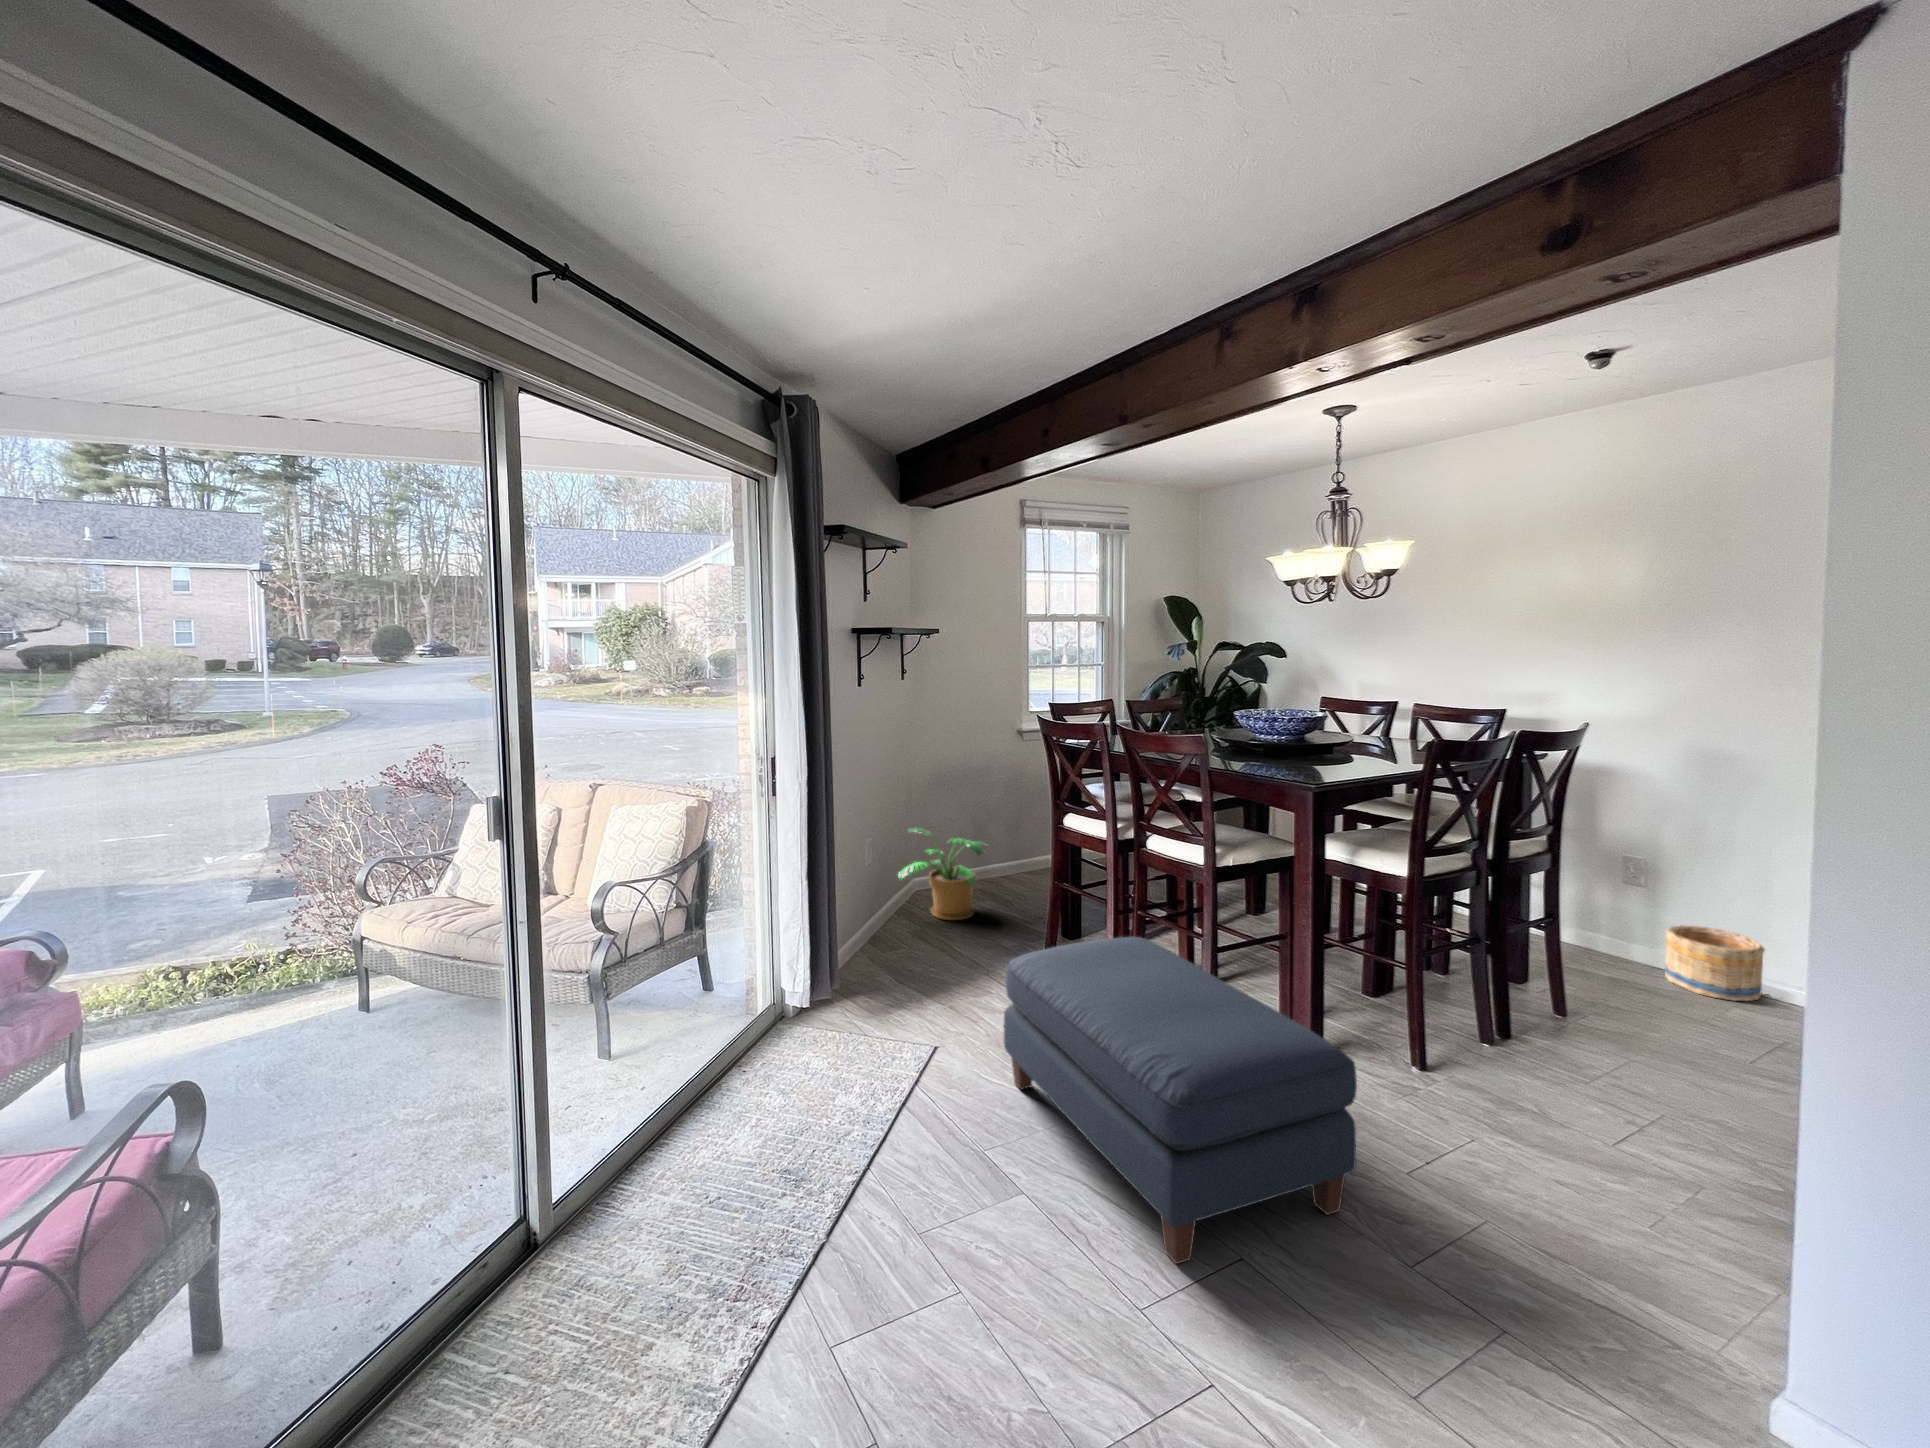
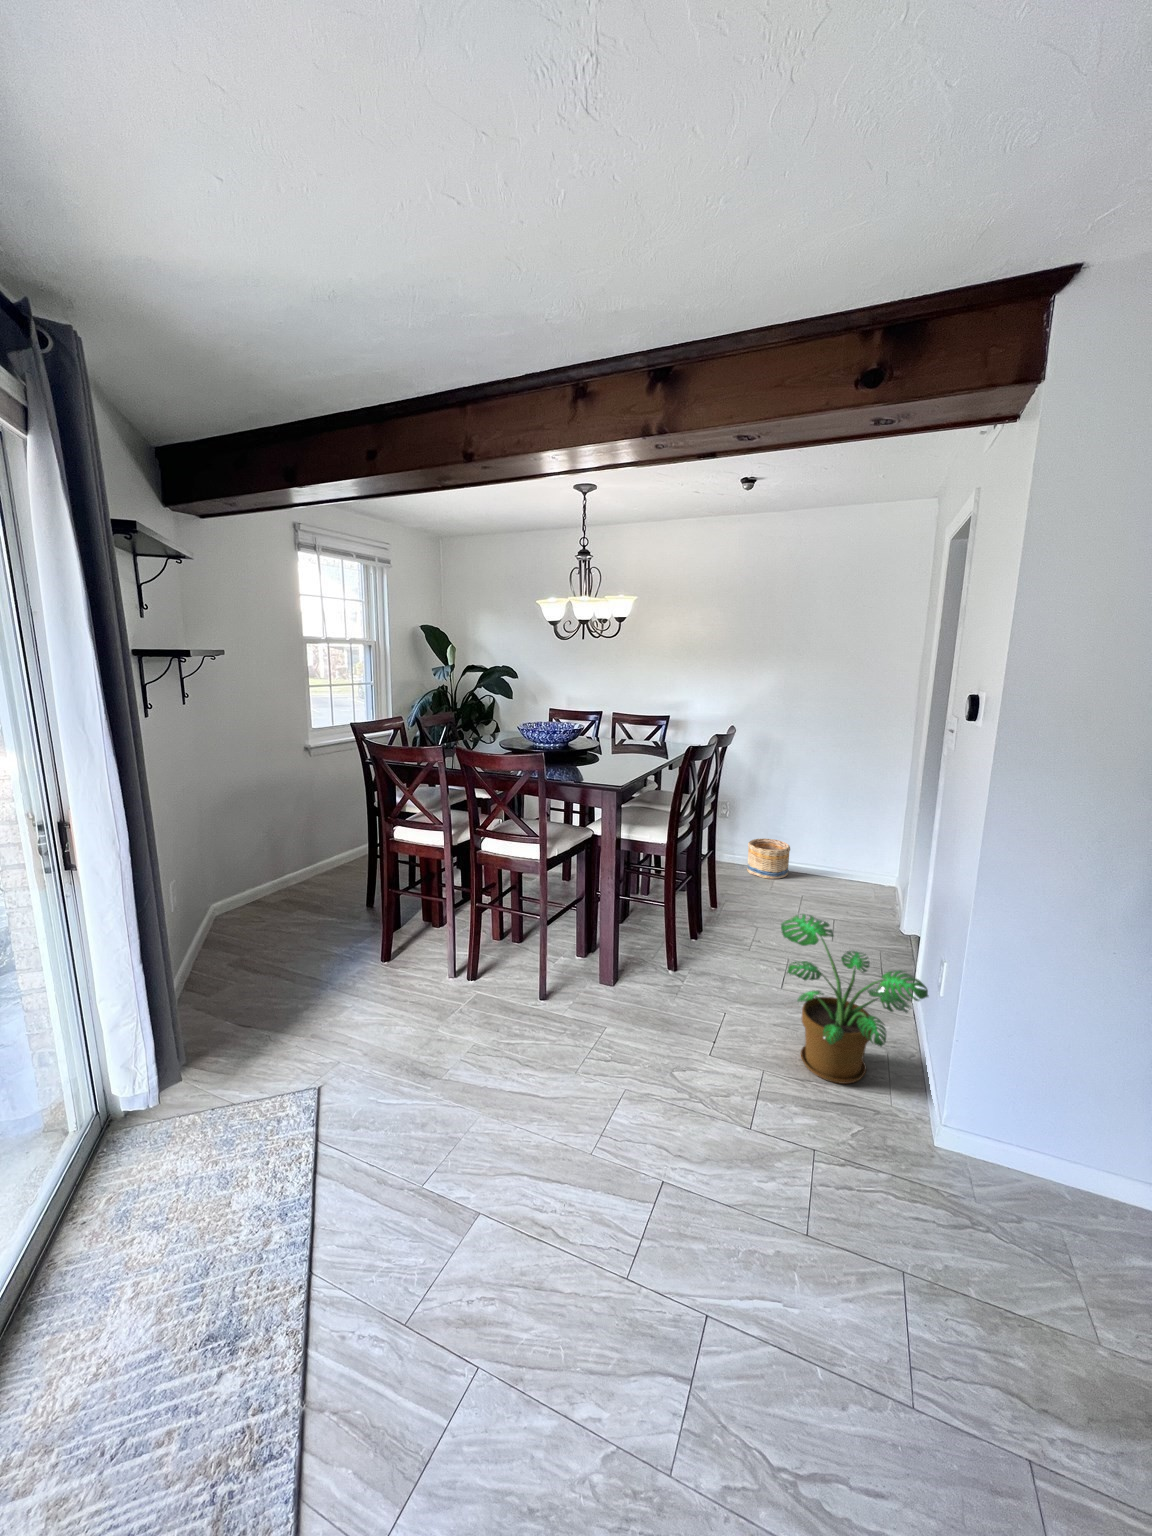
potted plant: present [898,828,985,920] -> present [781,914,928,1084]
ottoman: present [1004,937,1357,1264] -> none [403,935,711,1217]

